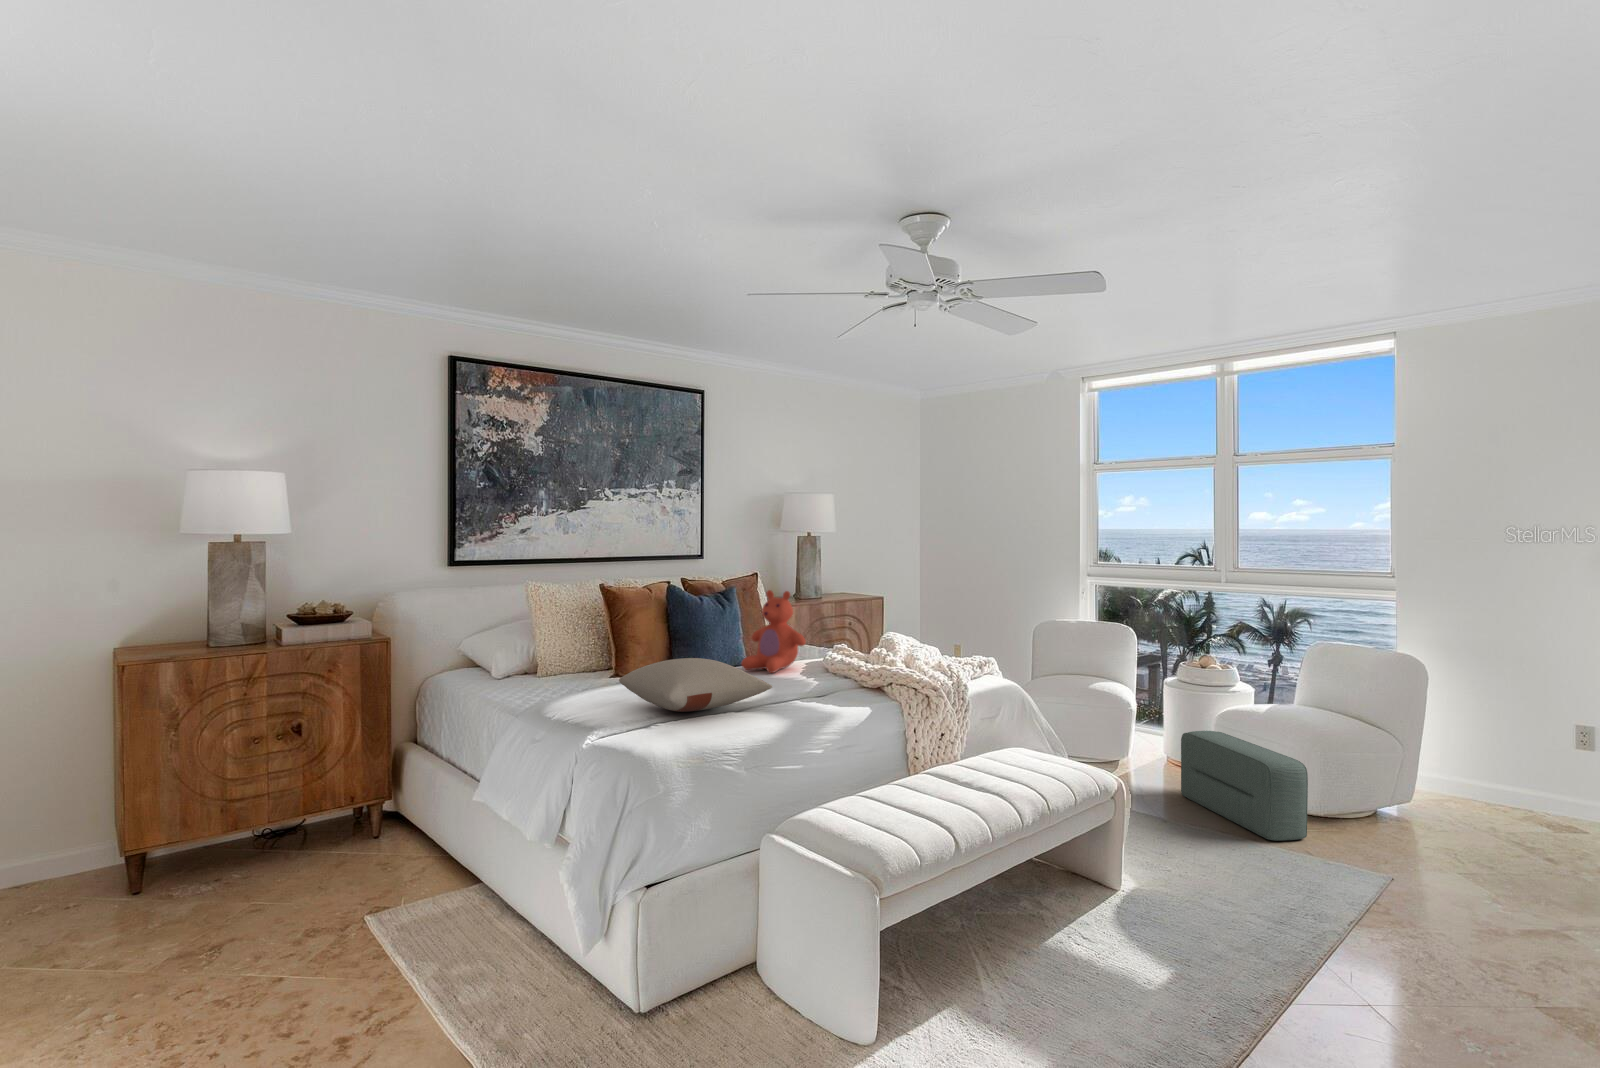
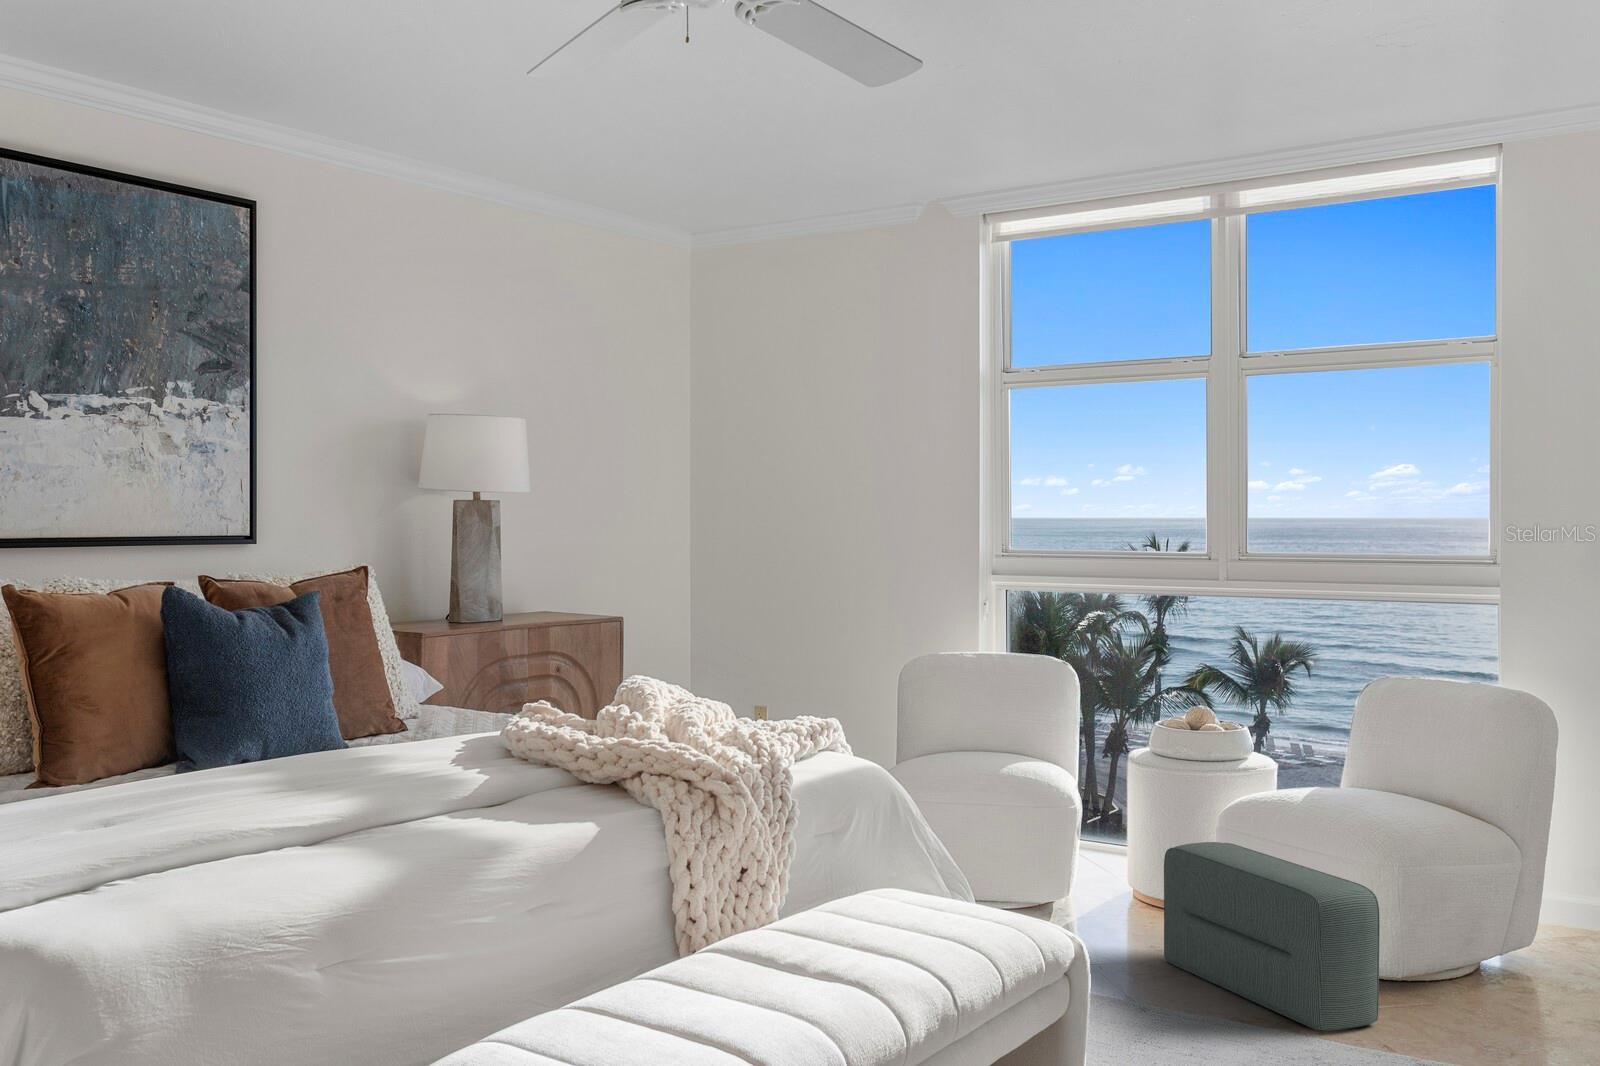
teddy bear: present [741,590,806,673] -> none [330,596,466,764]
pillow: present [619,658,772,712] -> none [46,735,392,848]

